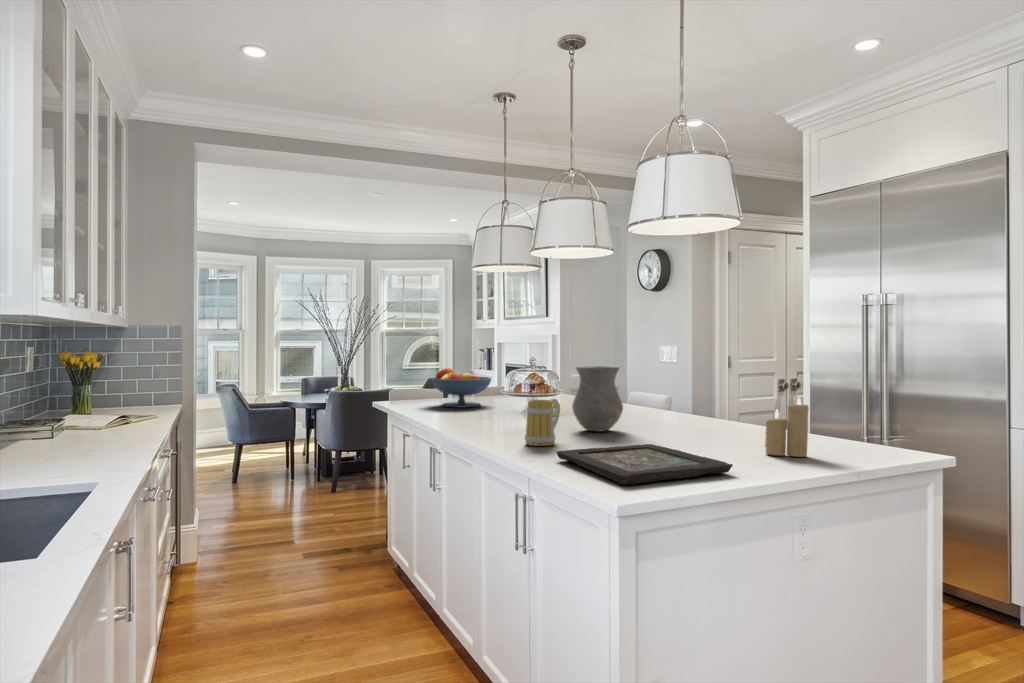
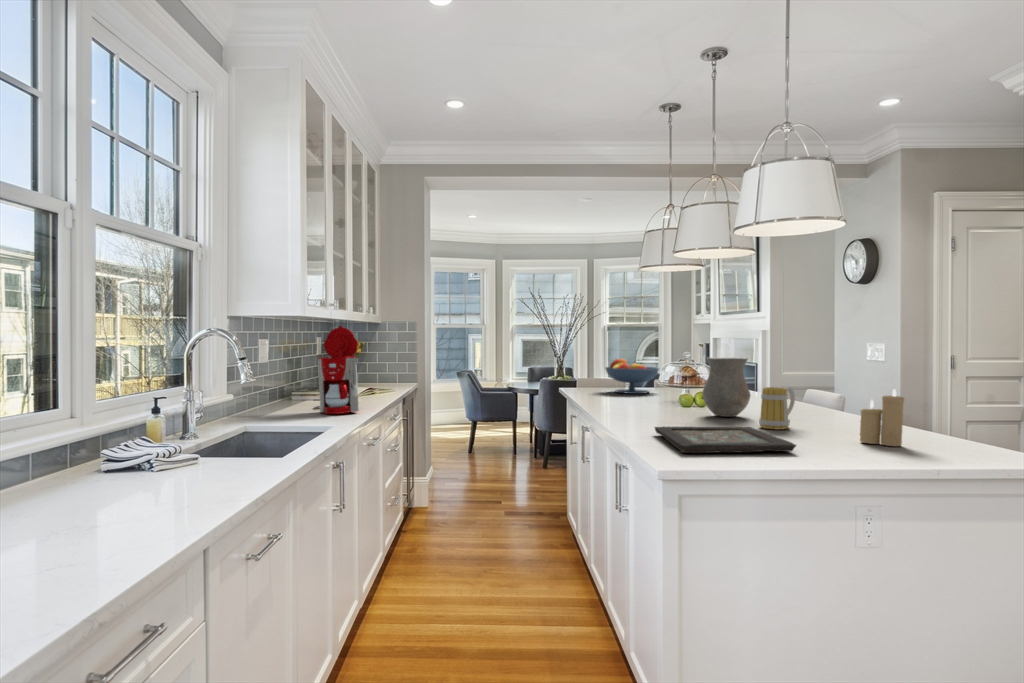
coffee maker: none [49,331,129,459] -> present [314,326,359,414]
mug: present [525,399,560,446] -> present [759,387,795,430]

